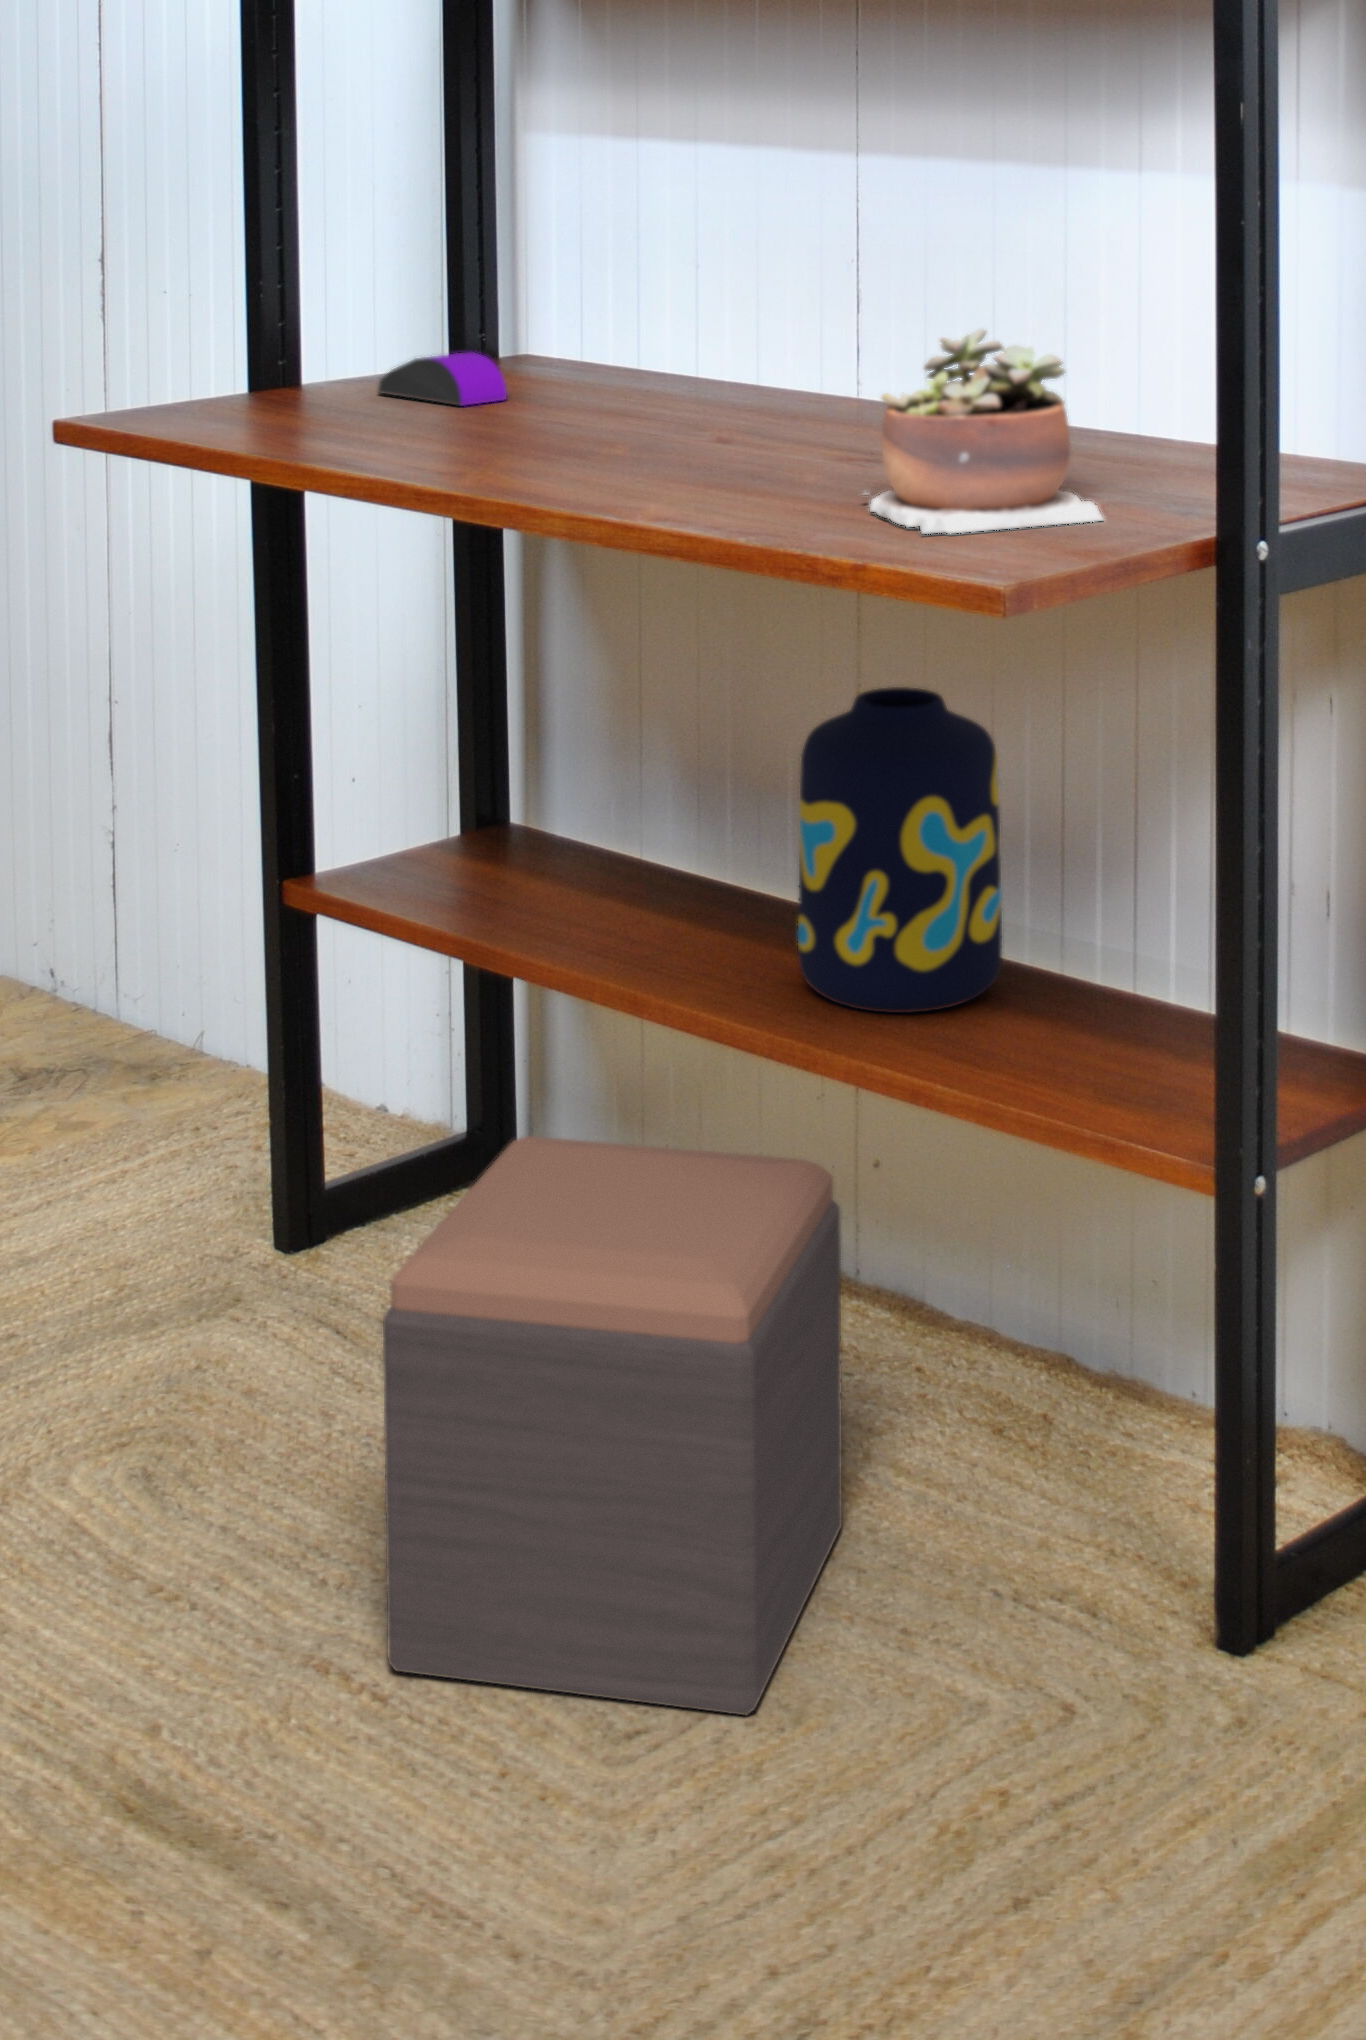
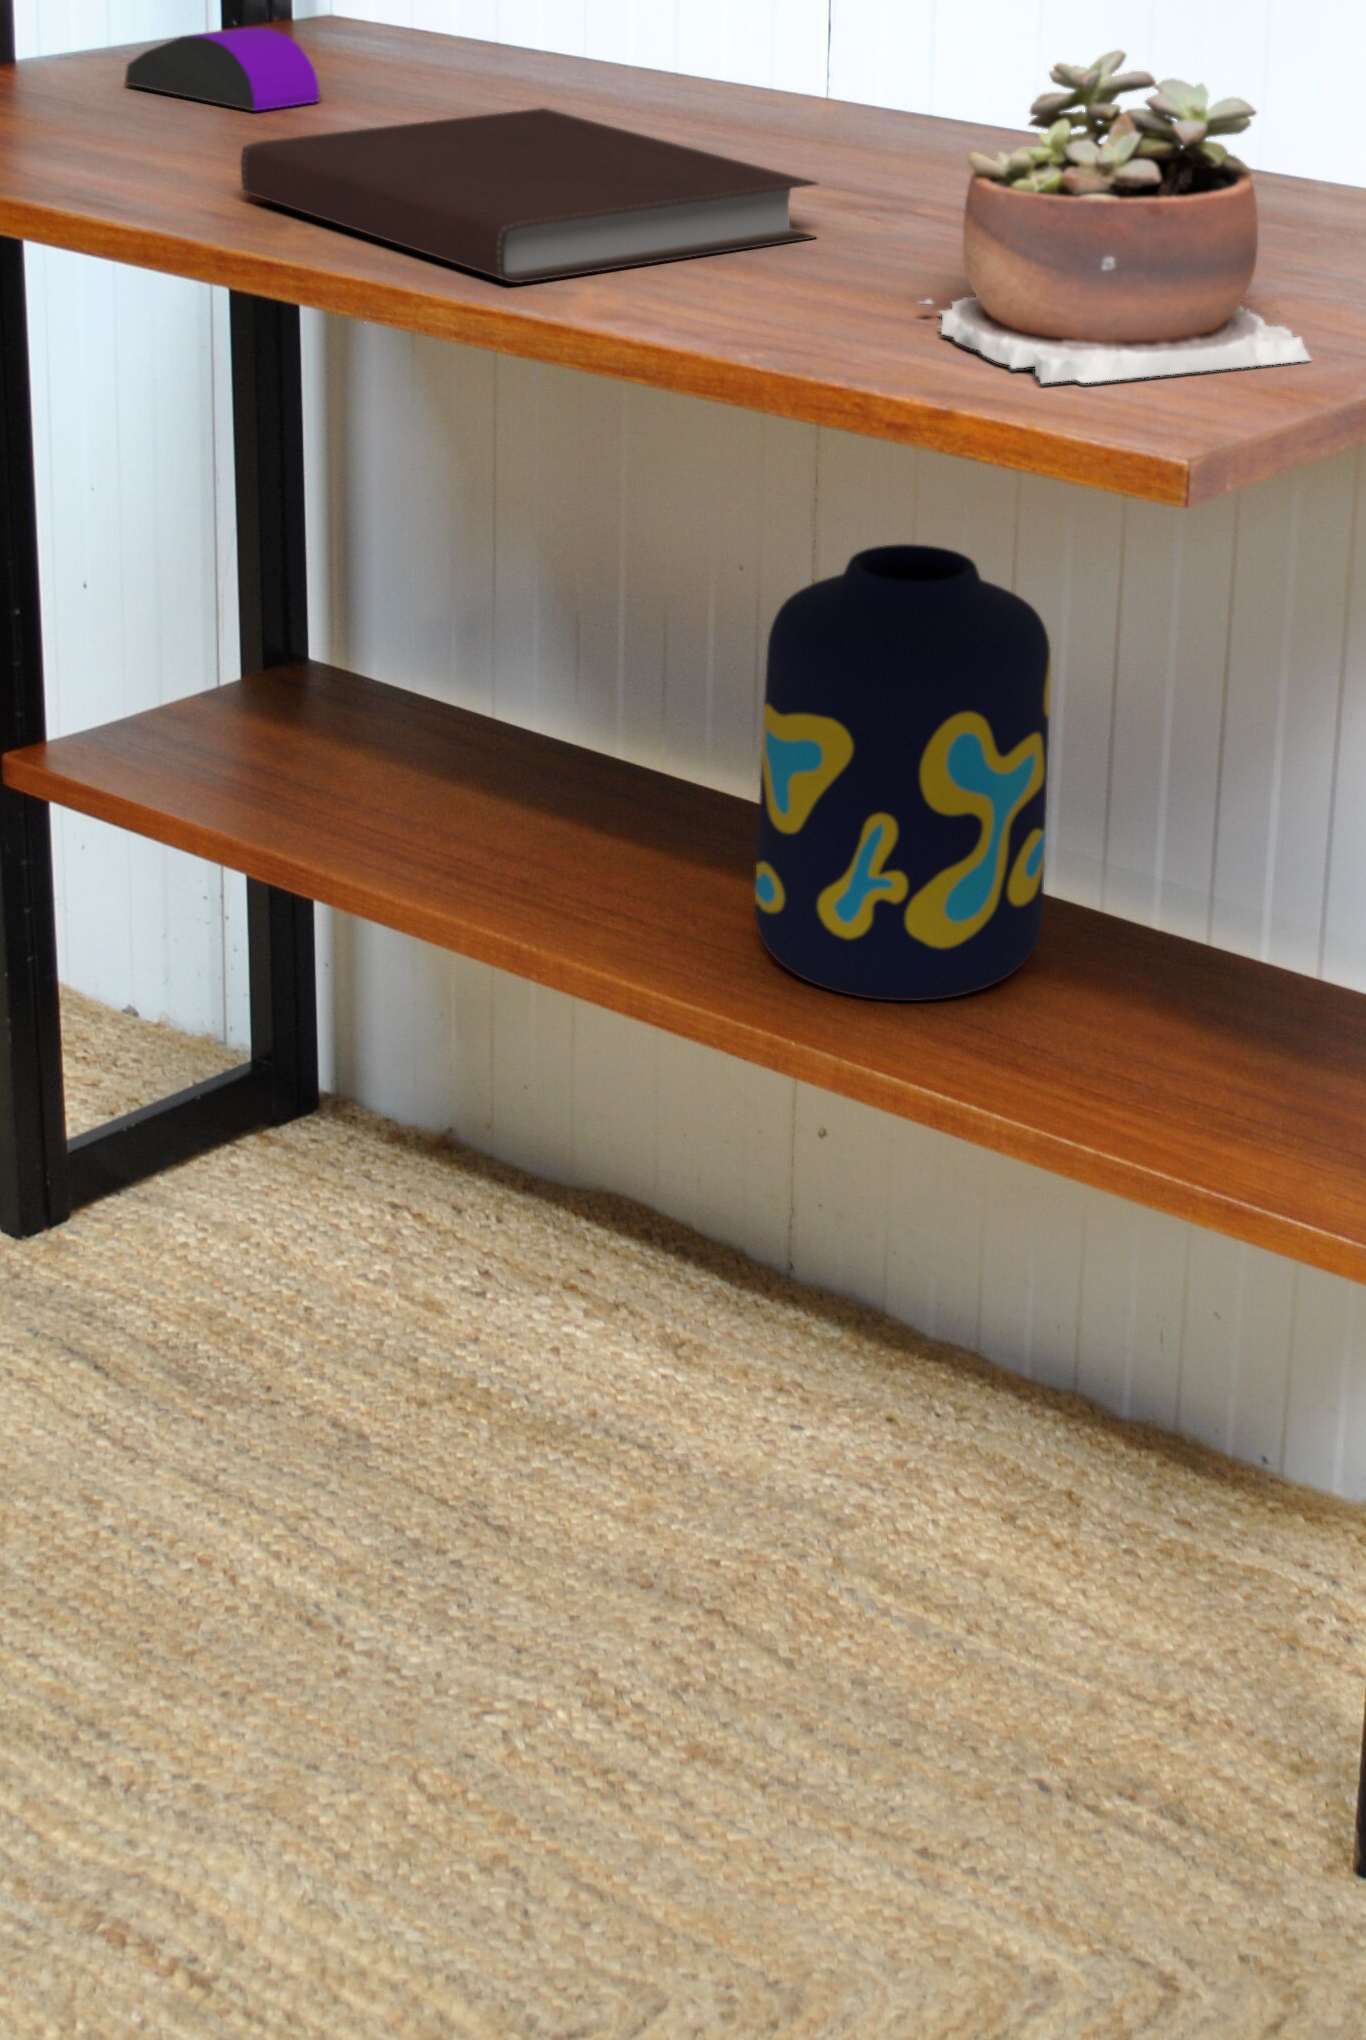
notebook: none [440,393,814,491] -> present [241,108,817,283]
footstool: present [383,1136,842,1715] -> none [198,1184,835,2003]

